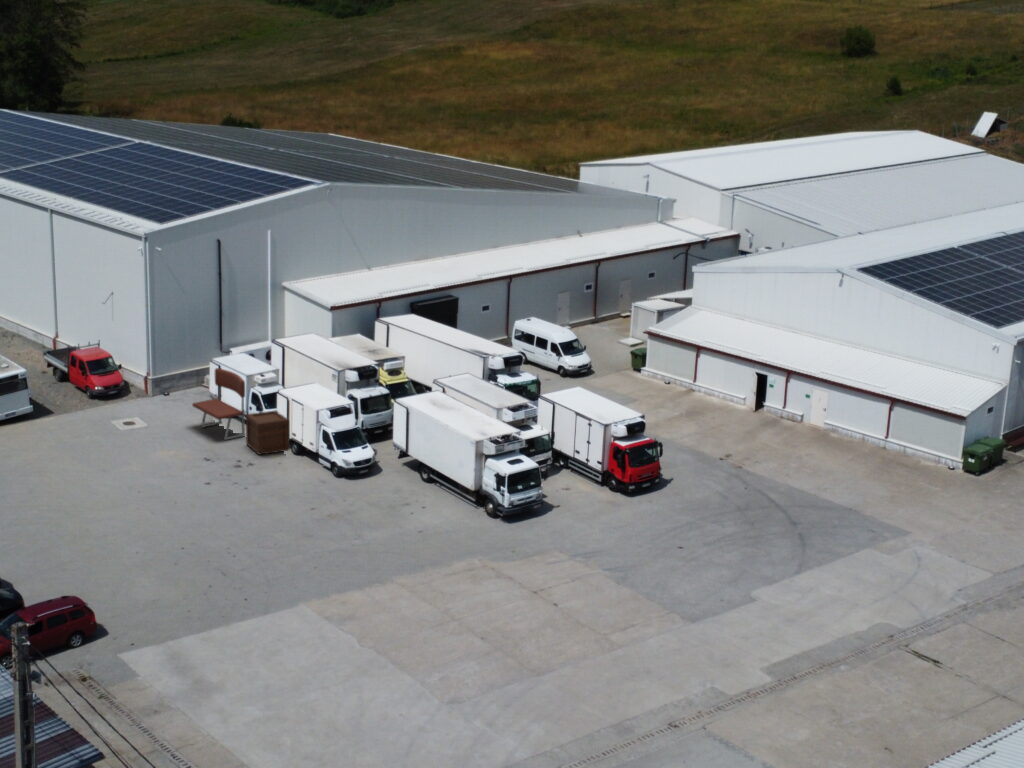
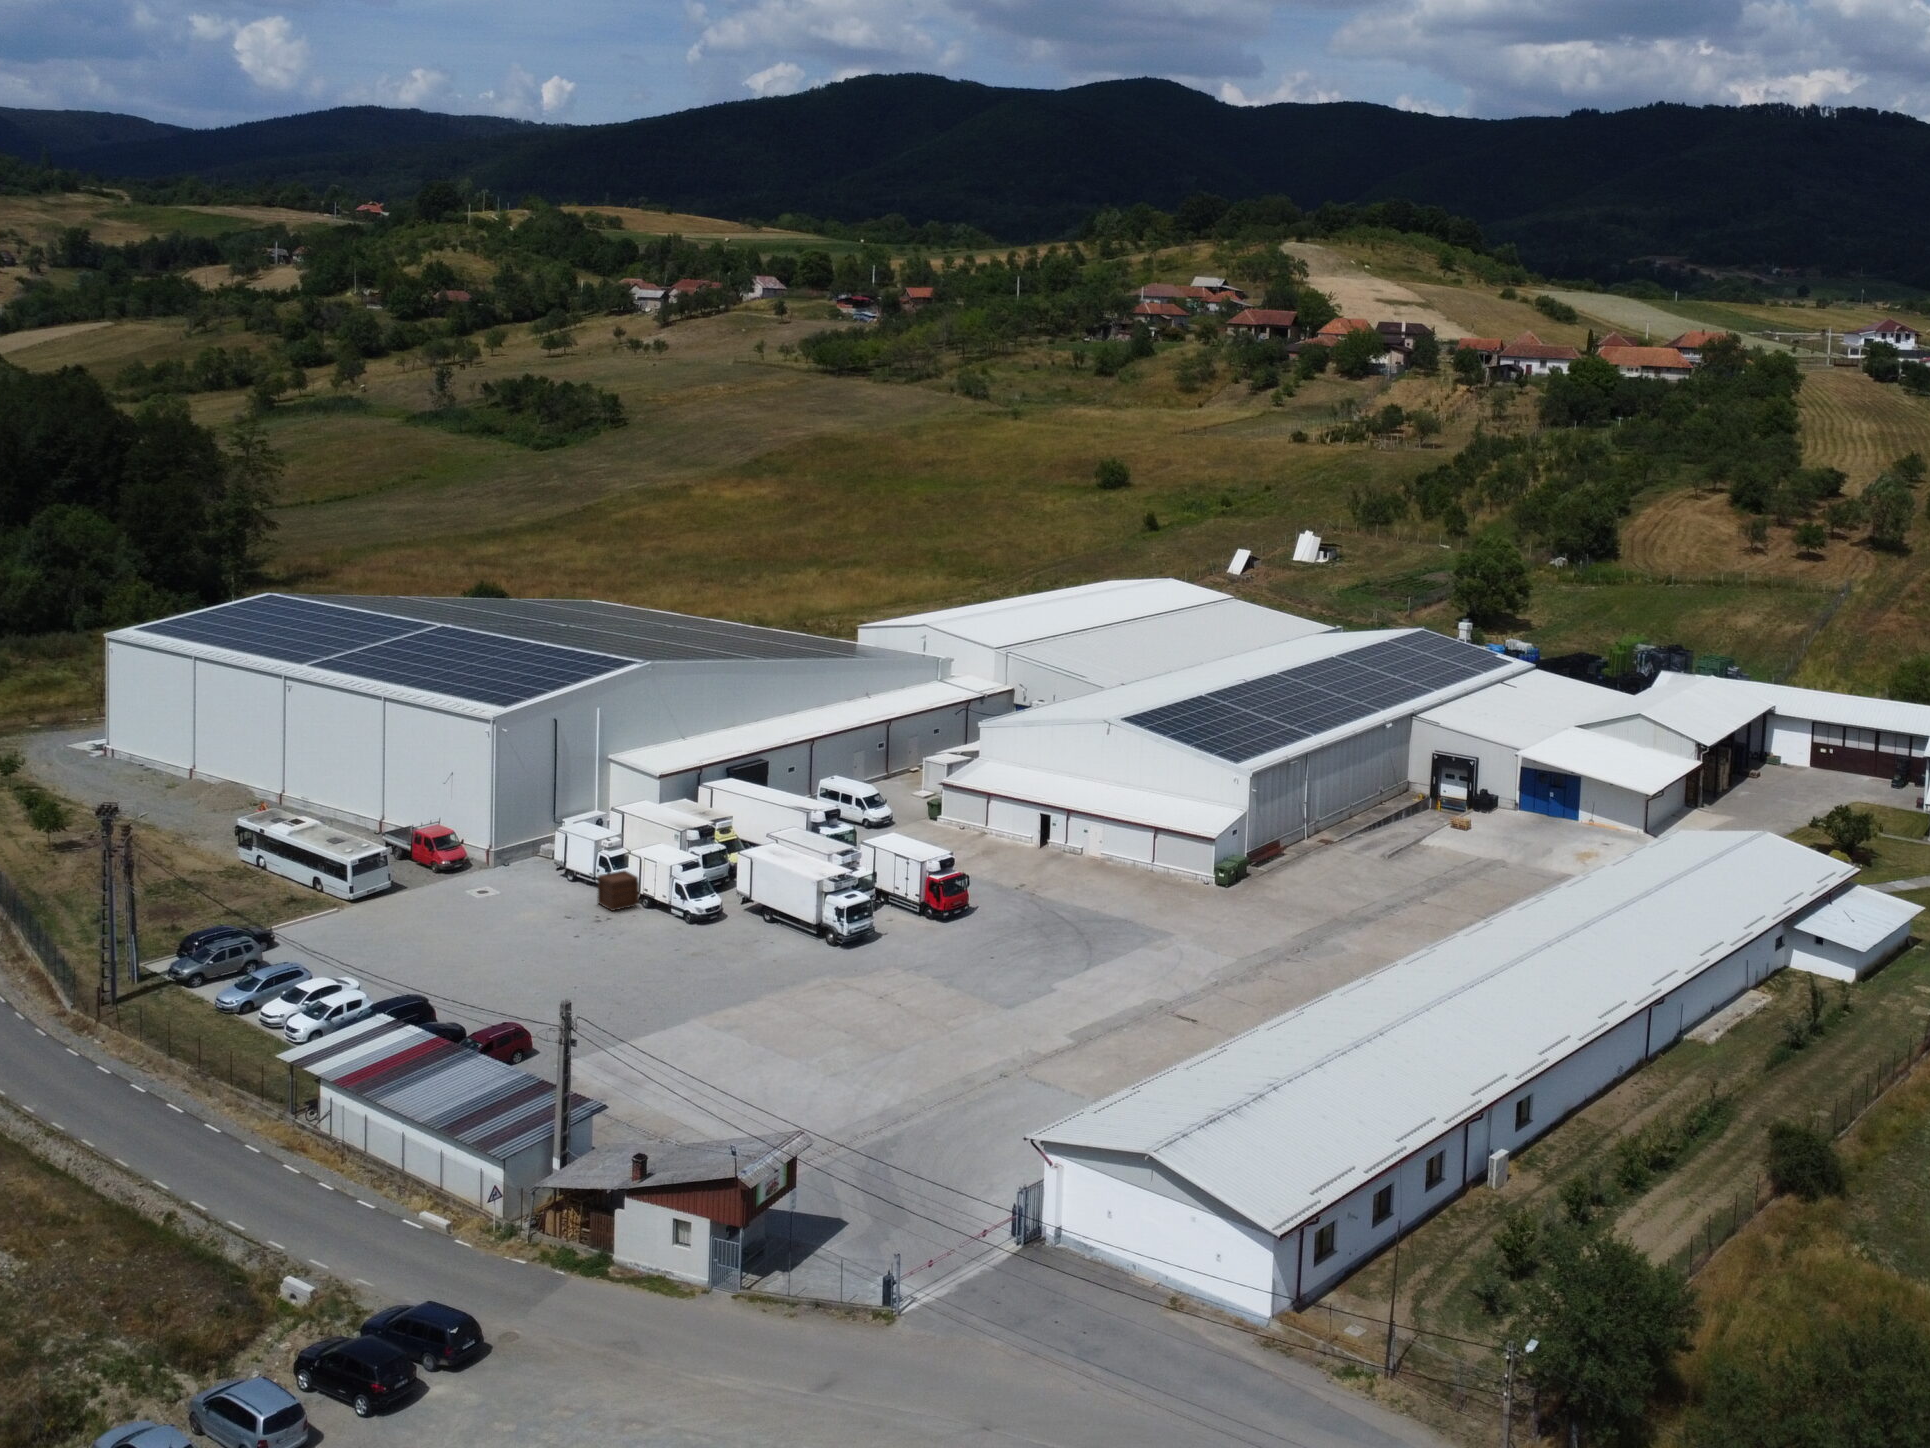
bench: present [193,368,245,440] -> none [543,836,595,901]

